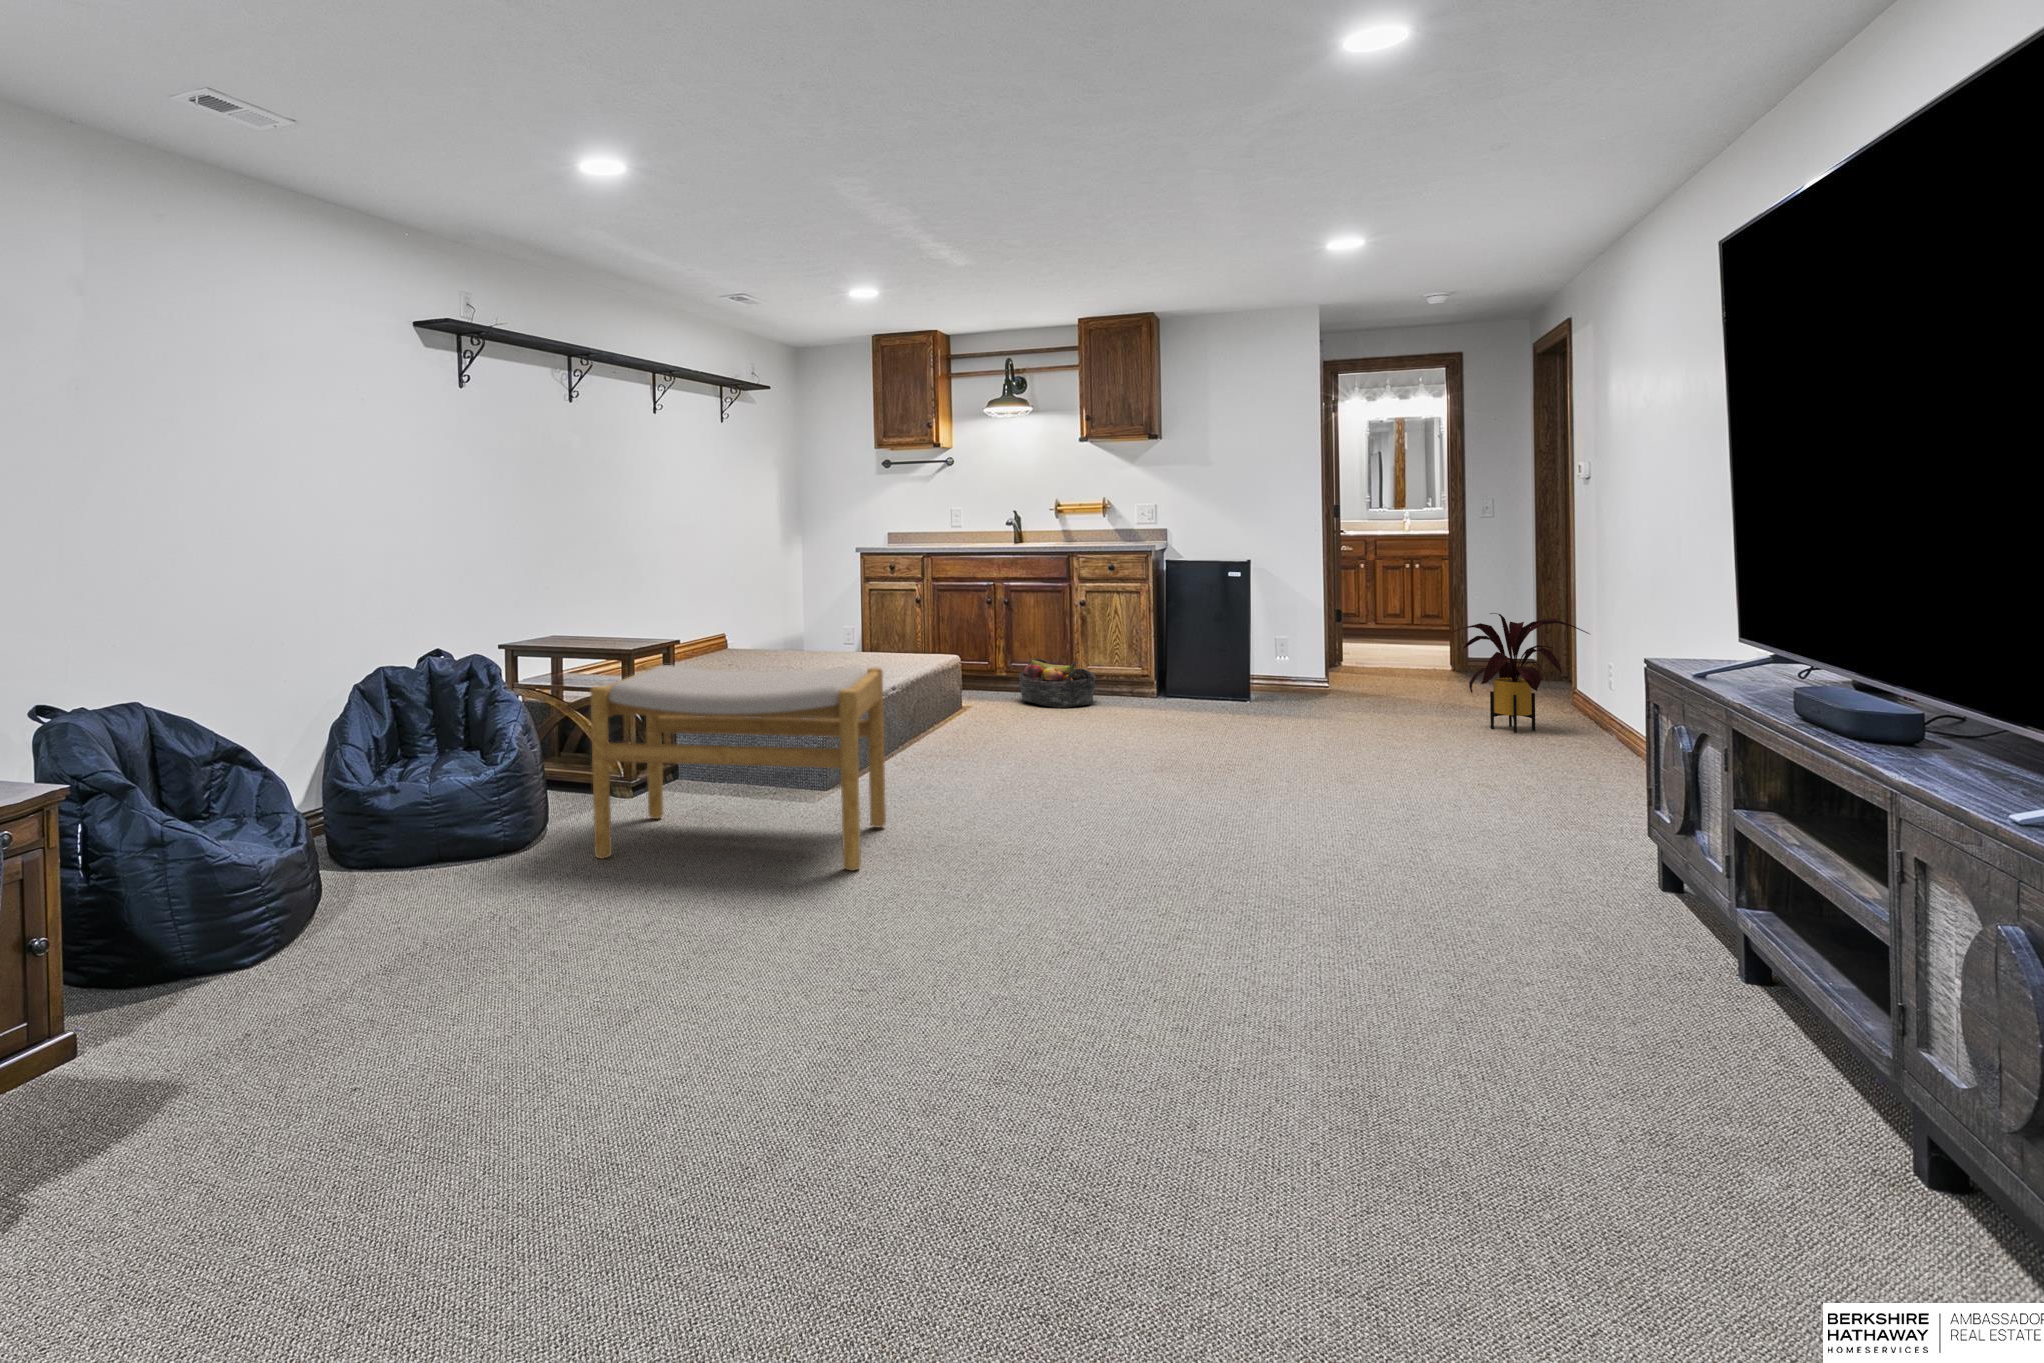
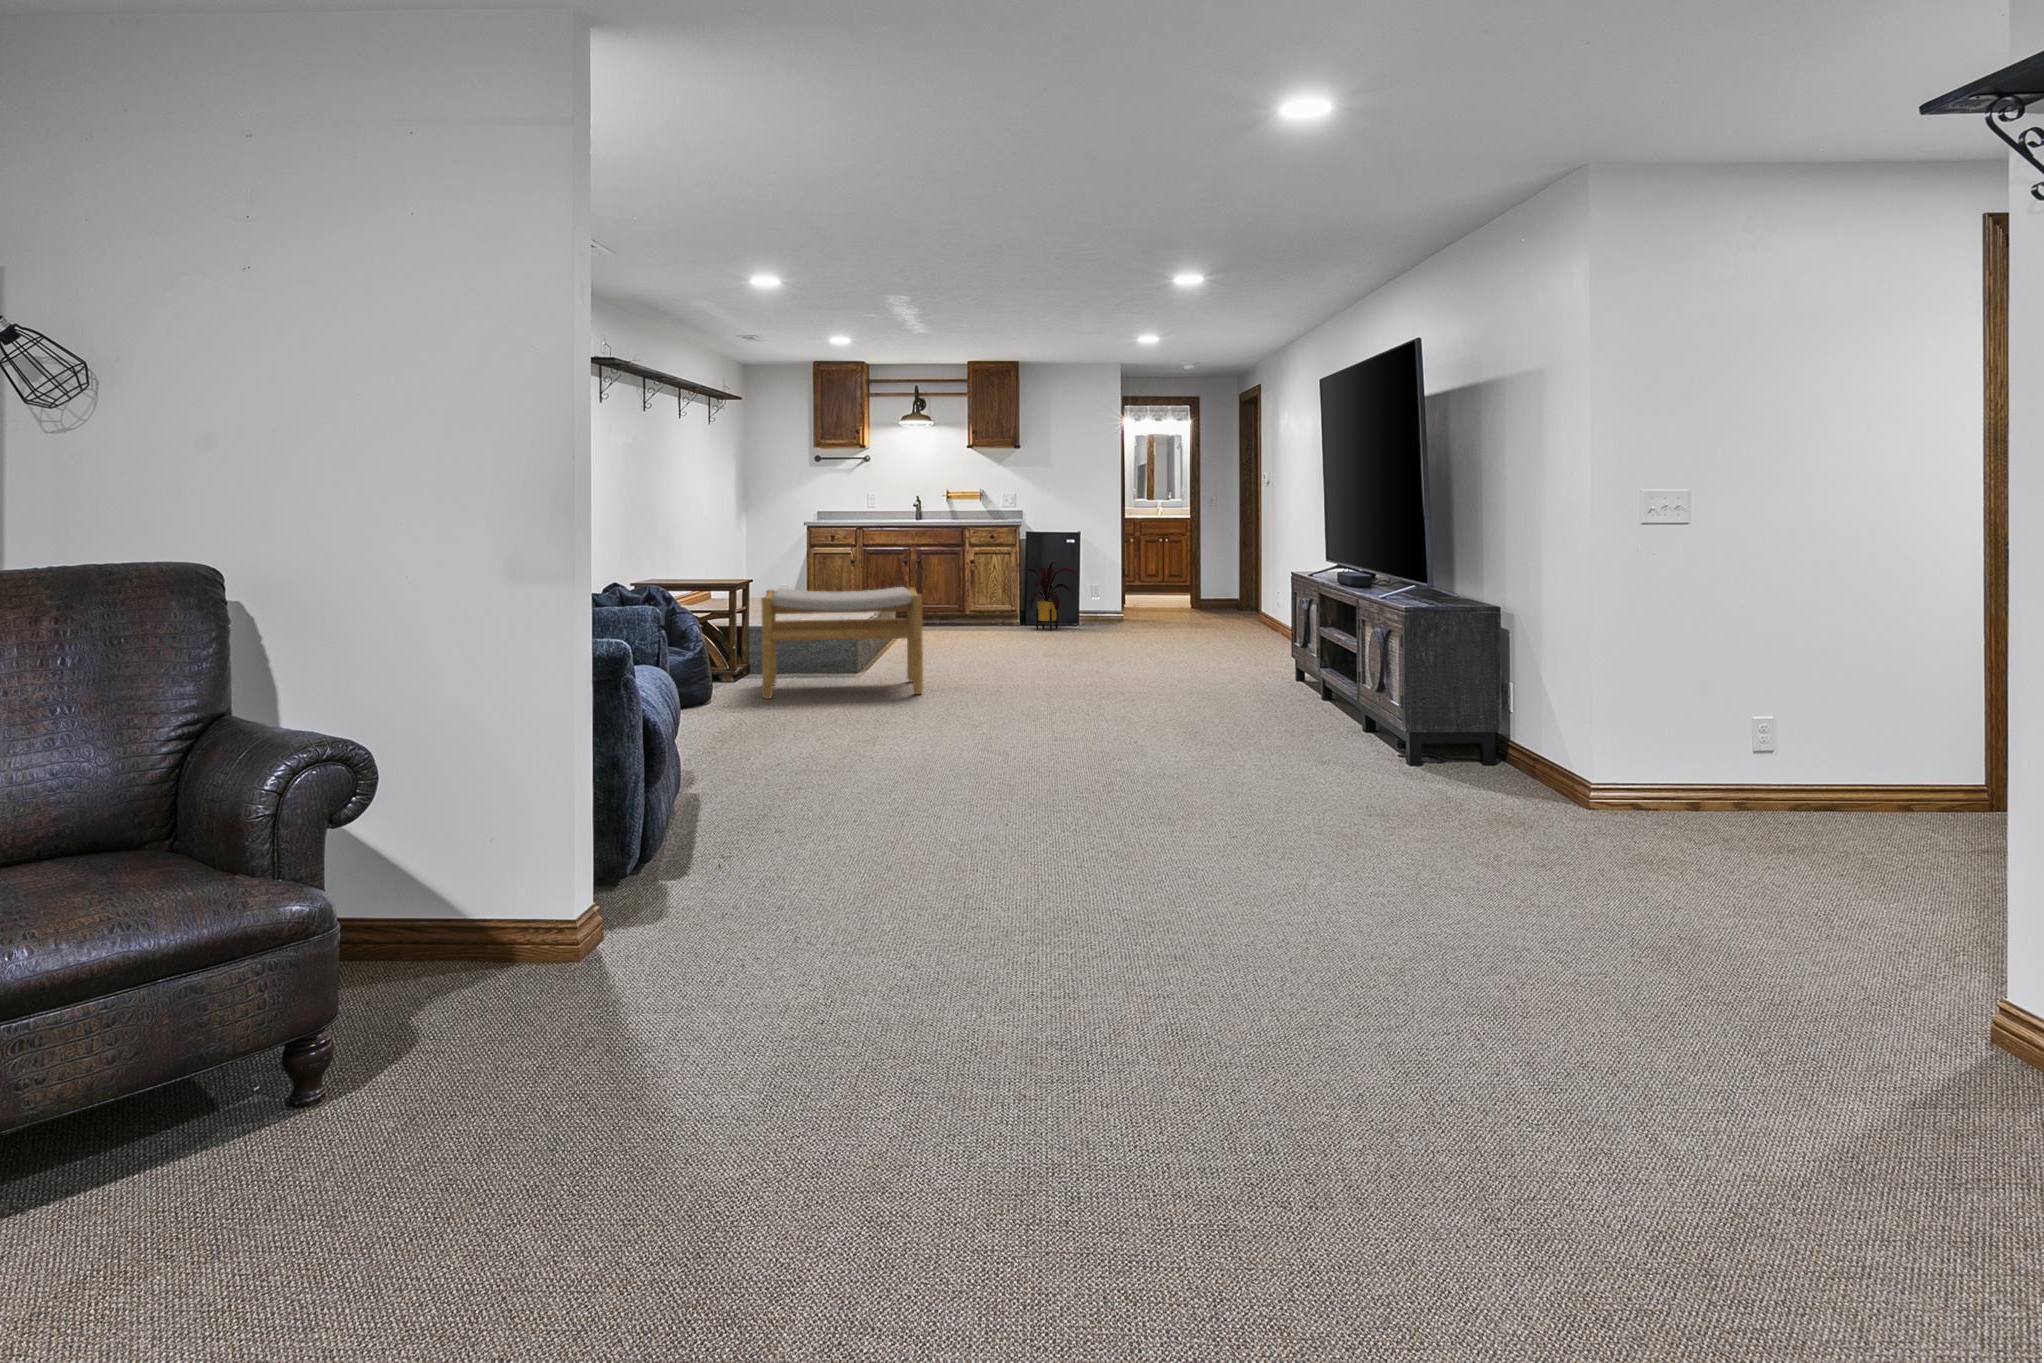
house plant: present [1451,613,1589,733] -> present [1018,562,1077,631]
basket: present [1019,659,1096,708] -> none [931,600,983,633]

